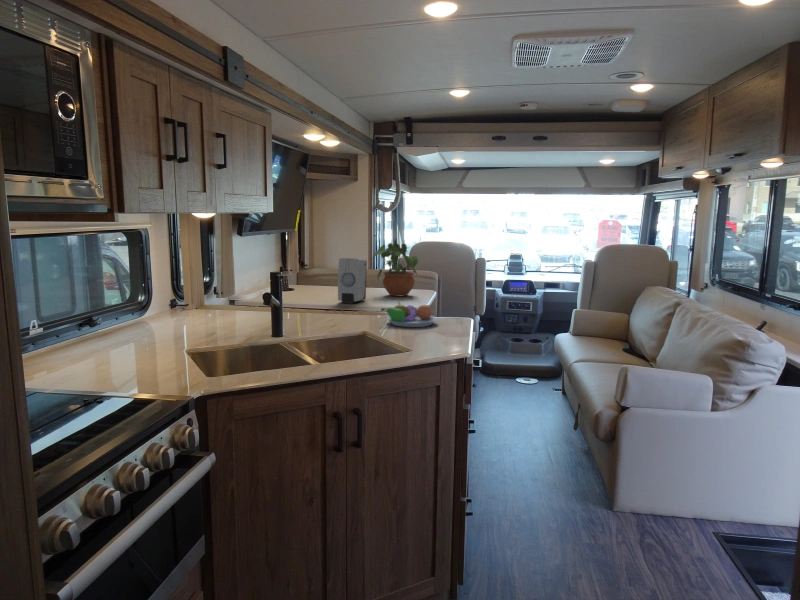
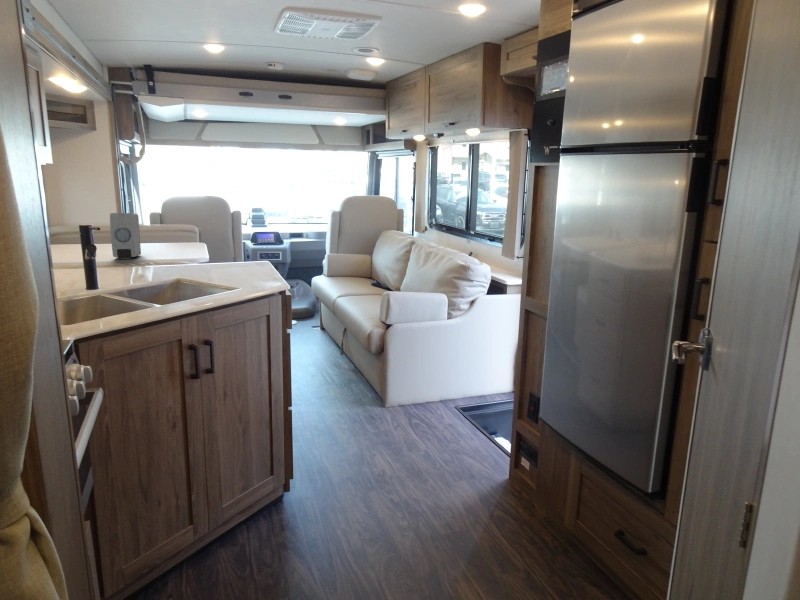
potted plant: present [374,239,418,297] -> none [140,192,191,250]
fruit bowl: present [381,303,437,327] -> none [179,252,234,275]

